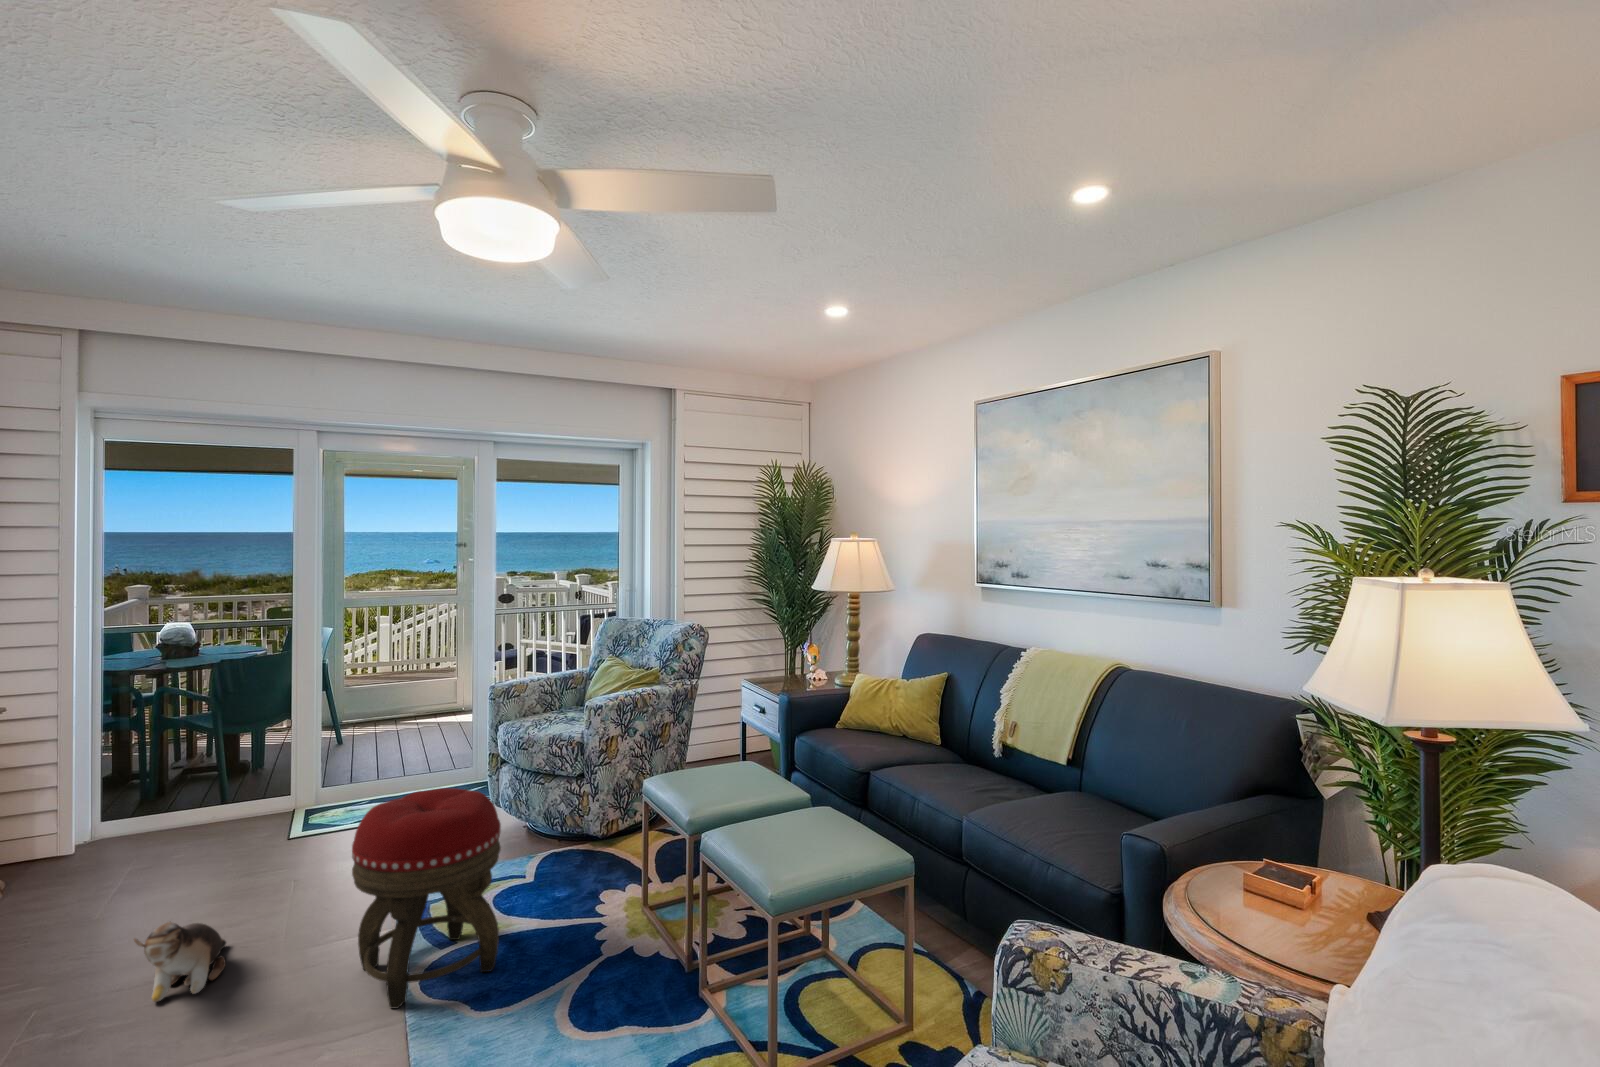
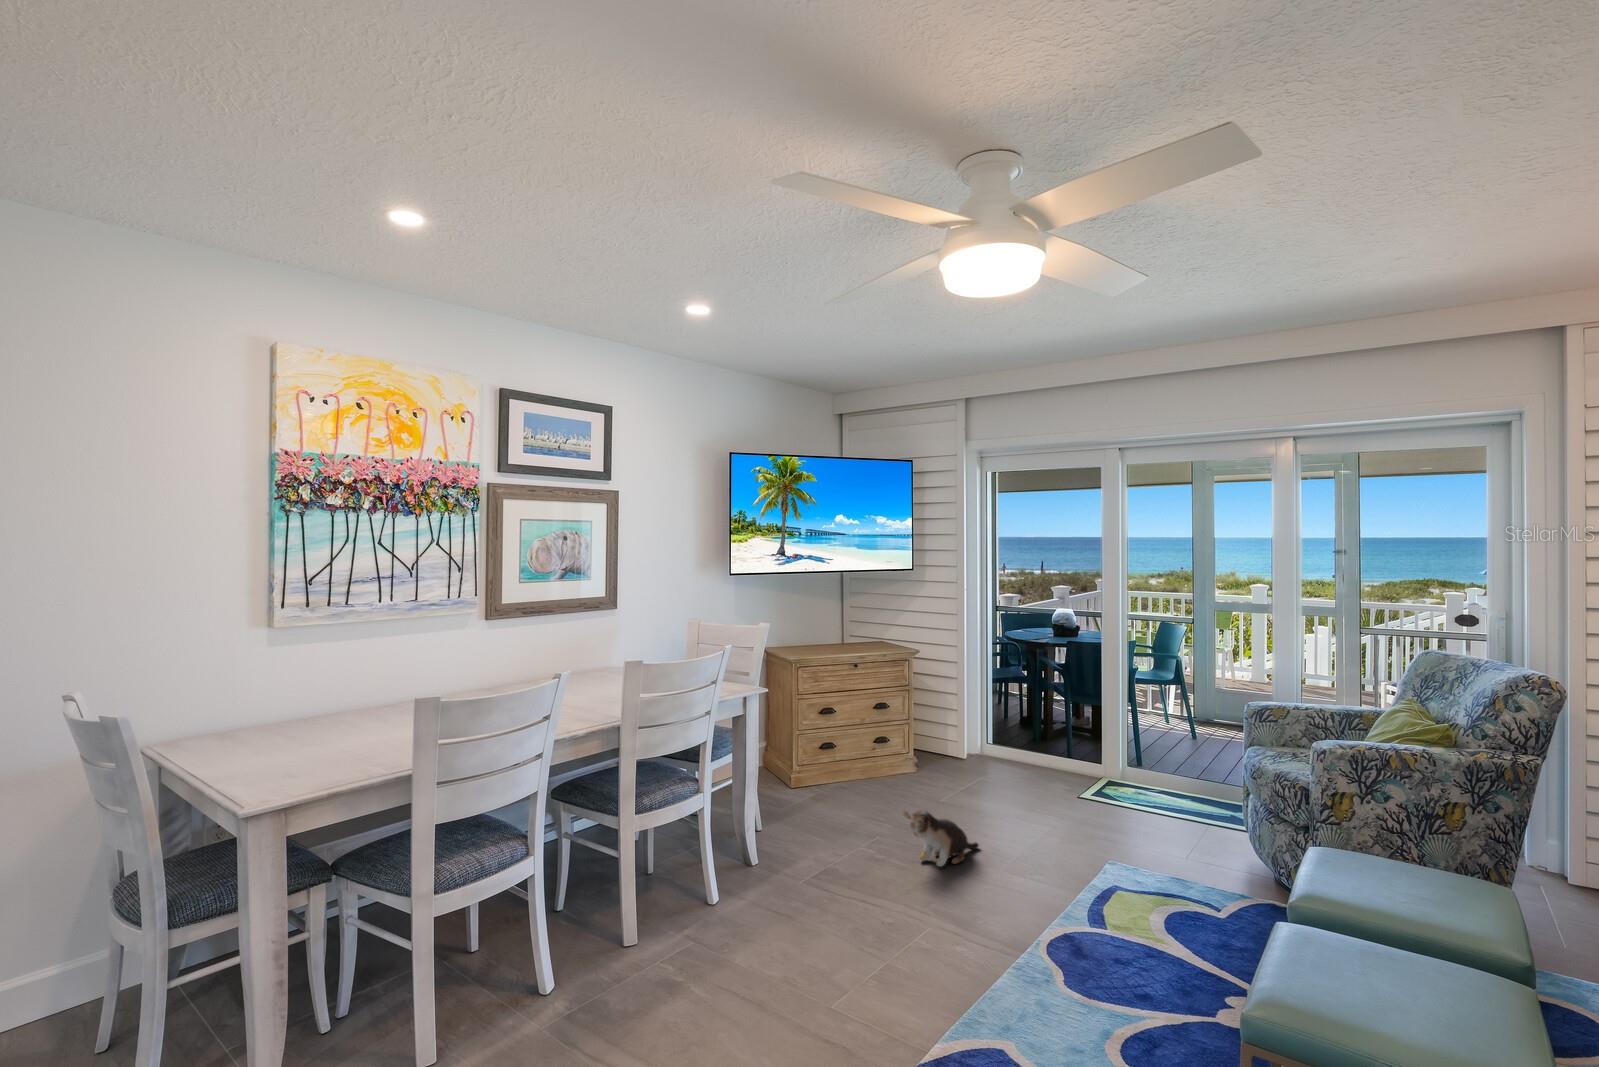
footstool: present [352,788,501,1008] -> none [1002,774,1128,965]

